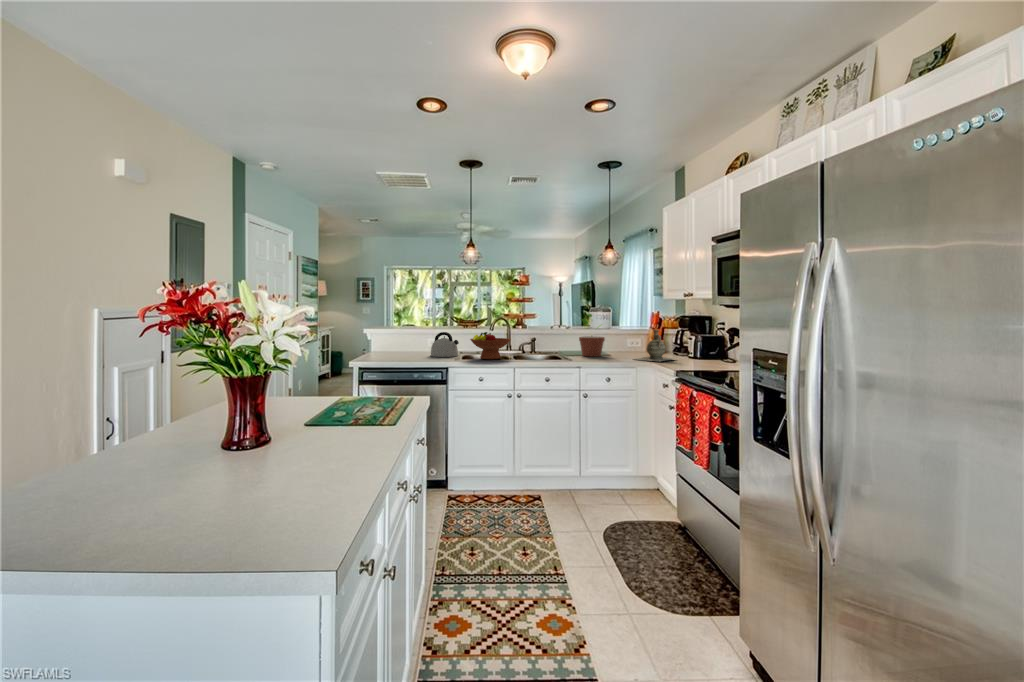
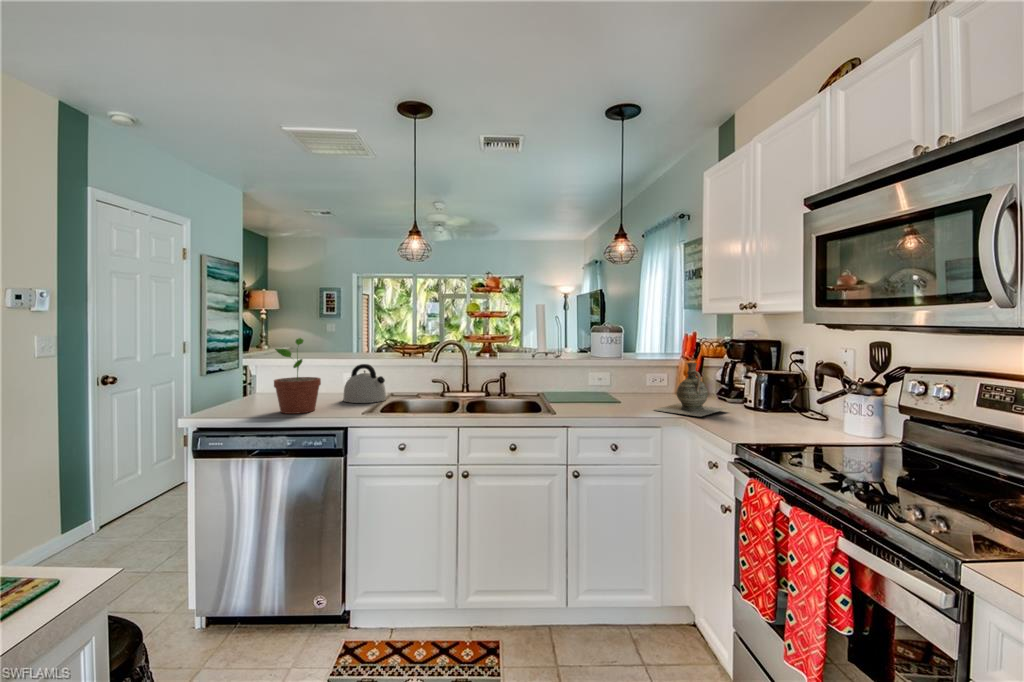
potted plant: present [579,313,605,357] -> present [274,338,321,414]
fruit bowl: present [470,332,511,359] -> none [395,366,461,409]

